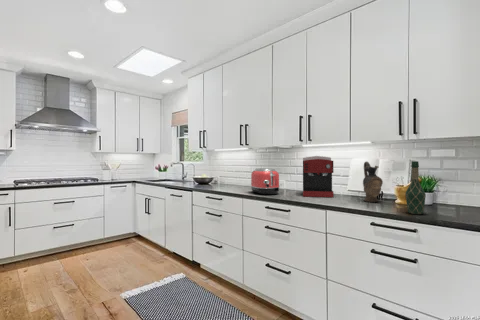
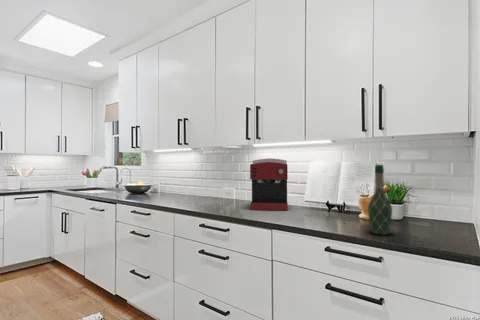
ceramic pitcher: present [363,162,383,202] -> none [321,165,345,216]
toaster: present [251,168,280,195] -> none [187,174,223,208]

